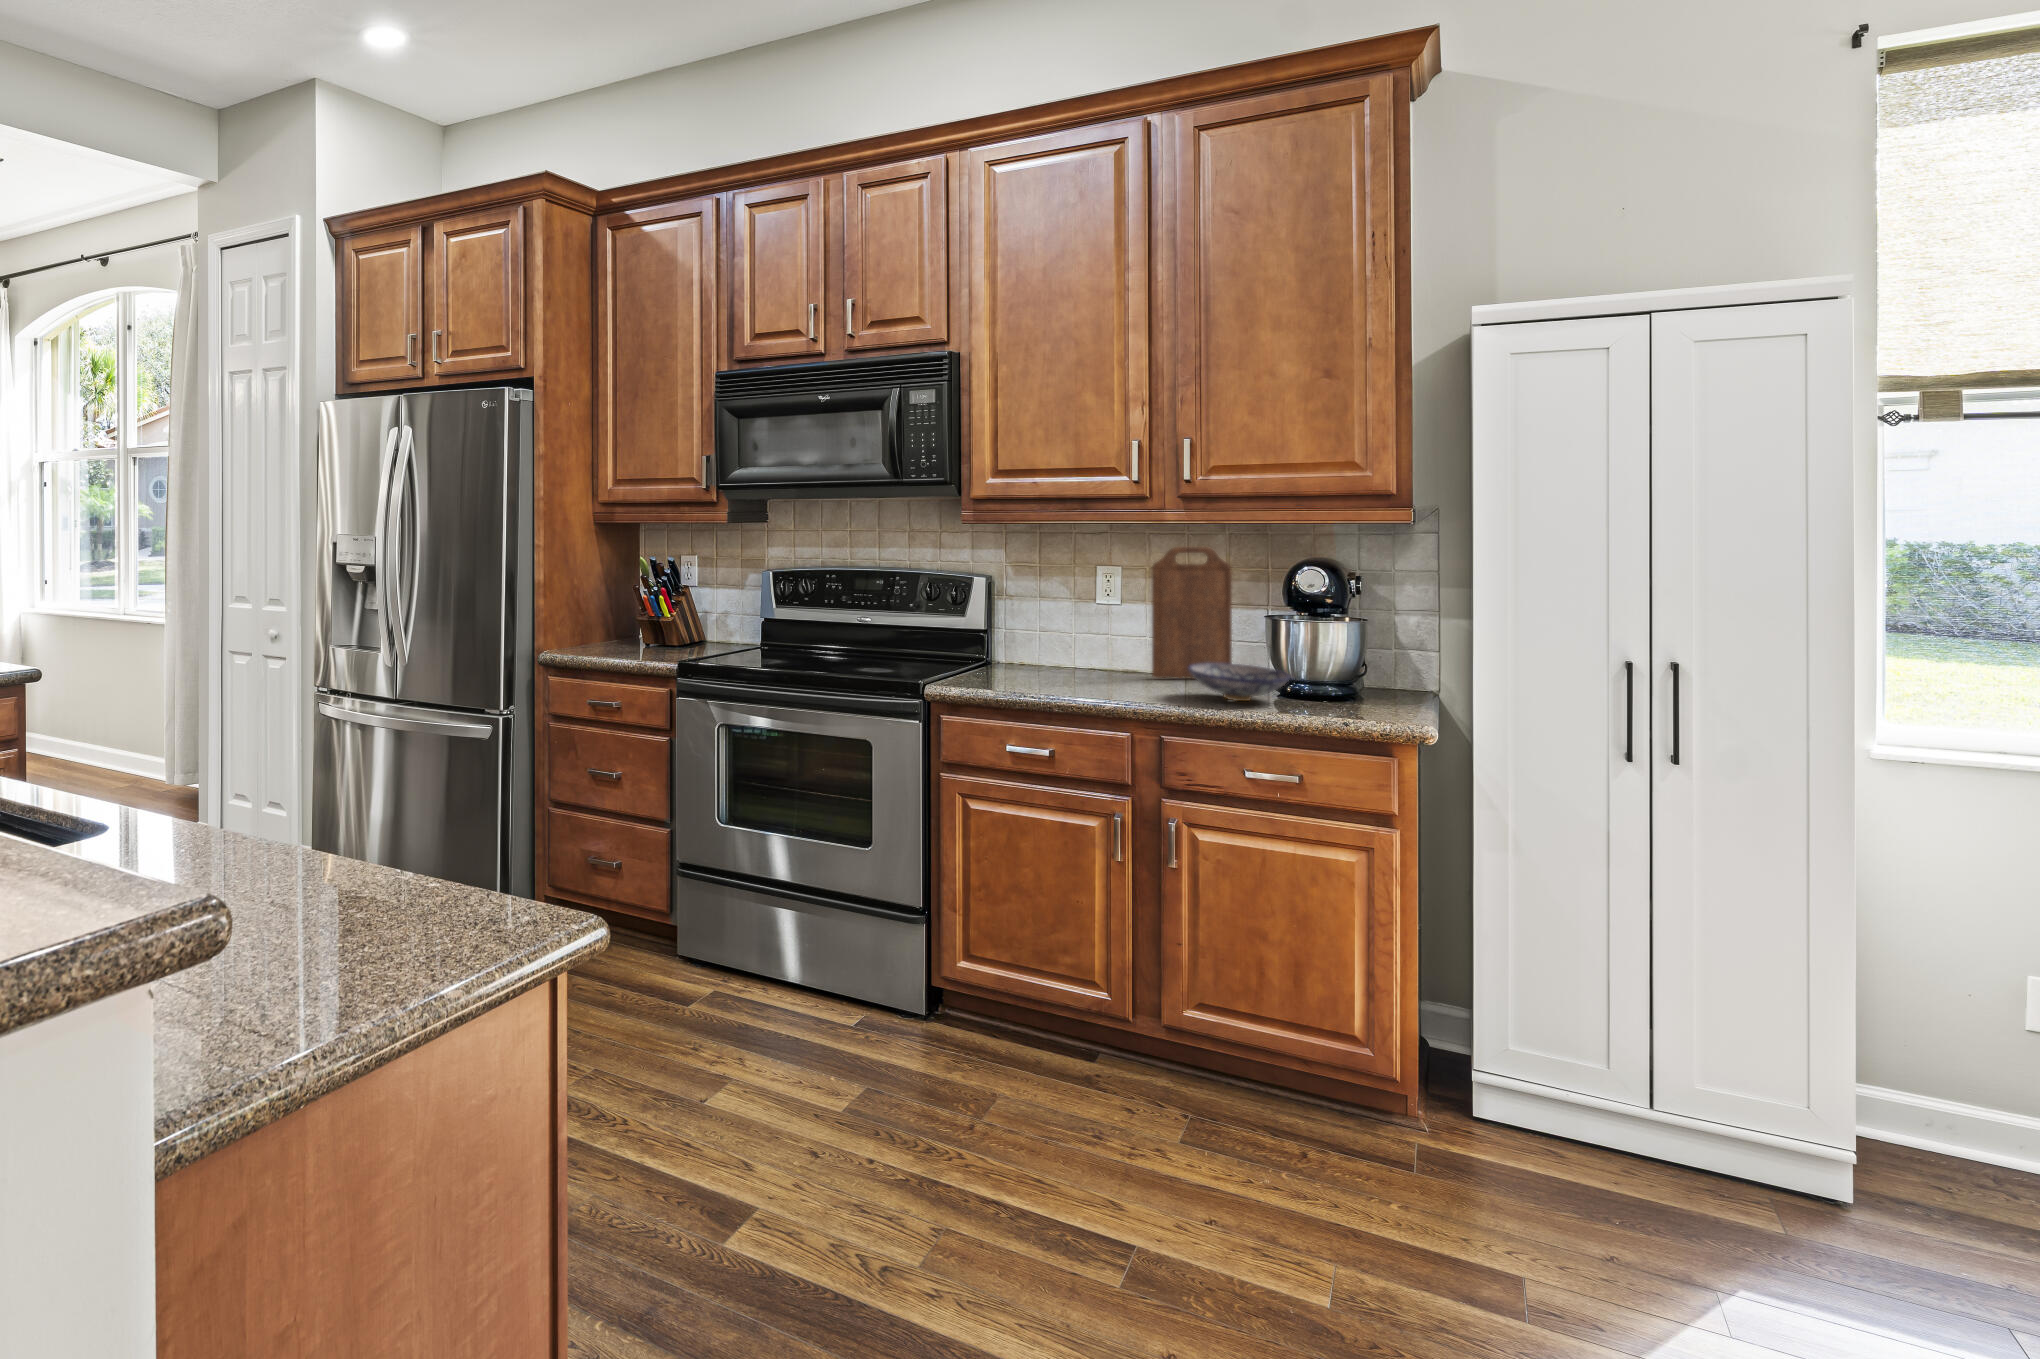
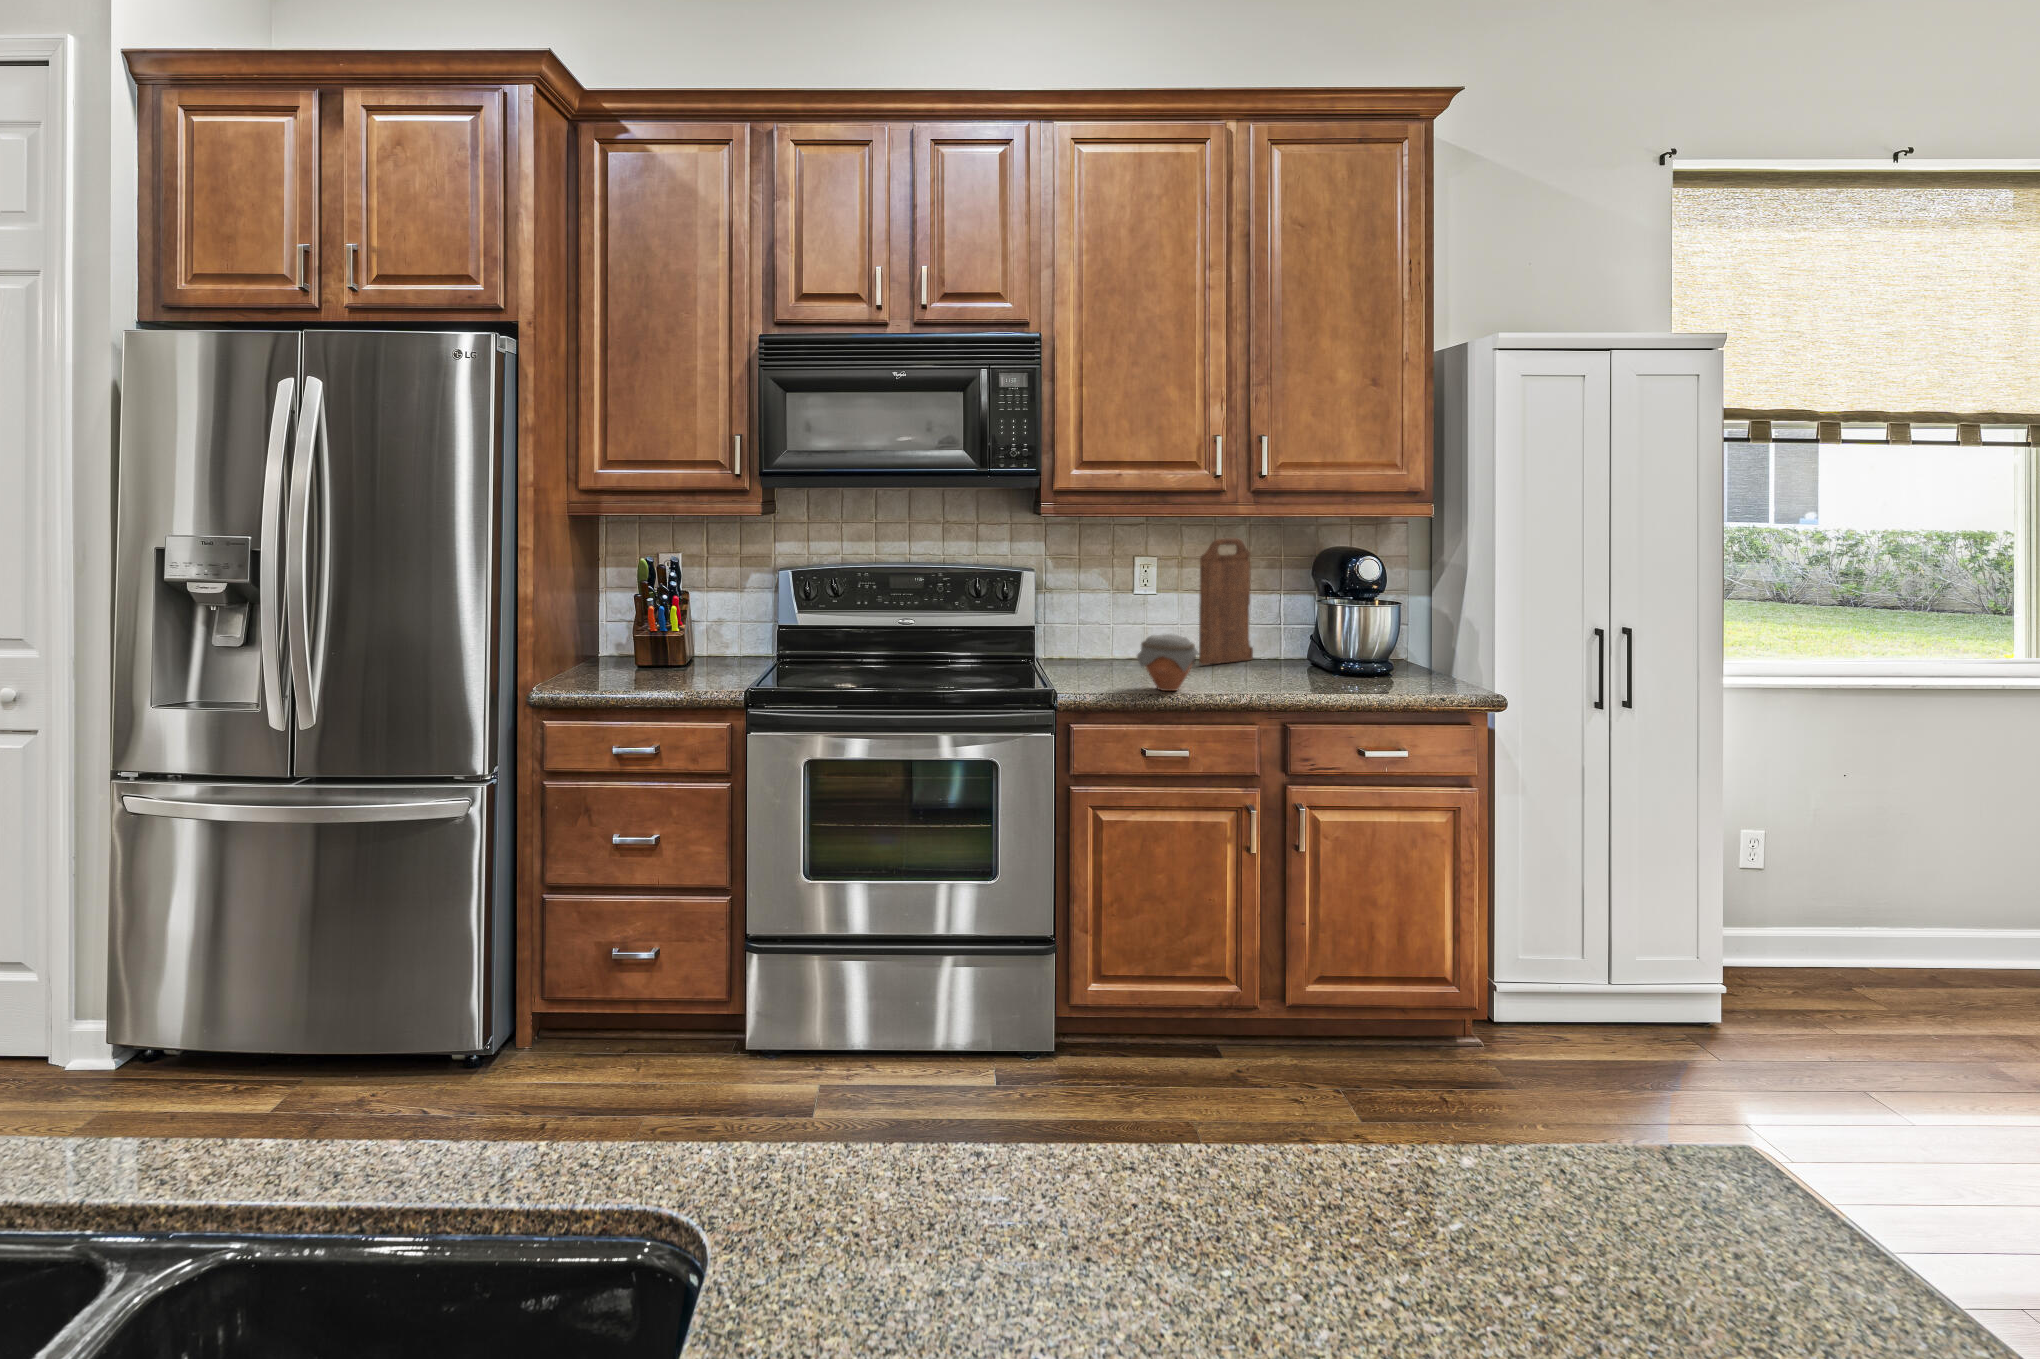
jar: none [1024,637,1090,693] -> present [1137,634,1199,691]
bowl: present [1188,663,1290,701] -> none [1271,650,1361,686]

